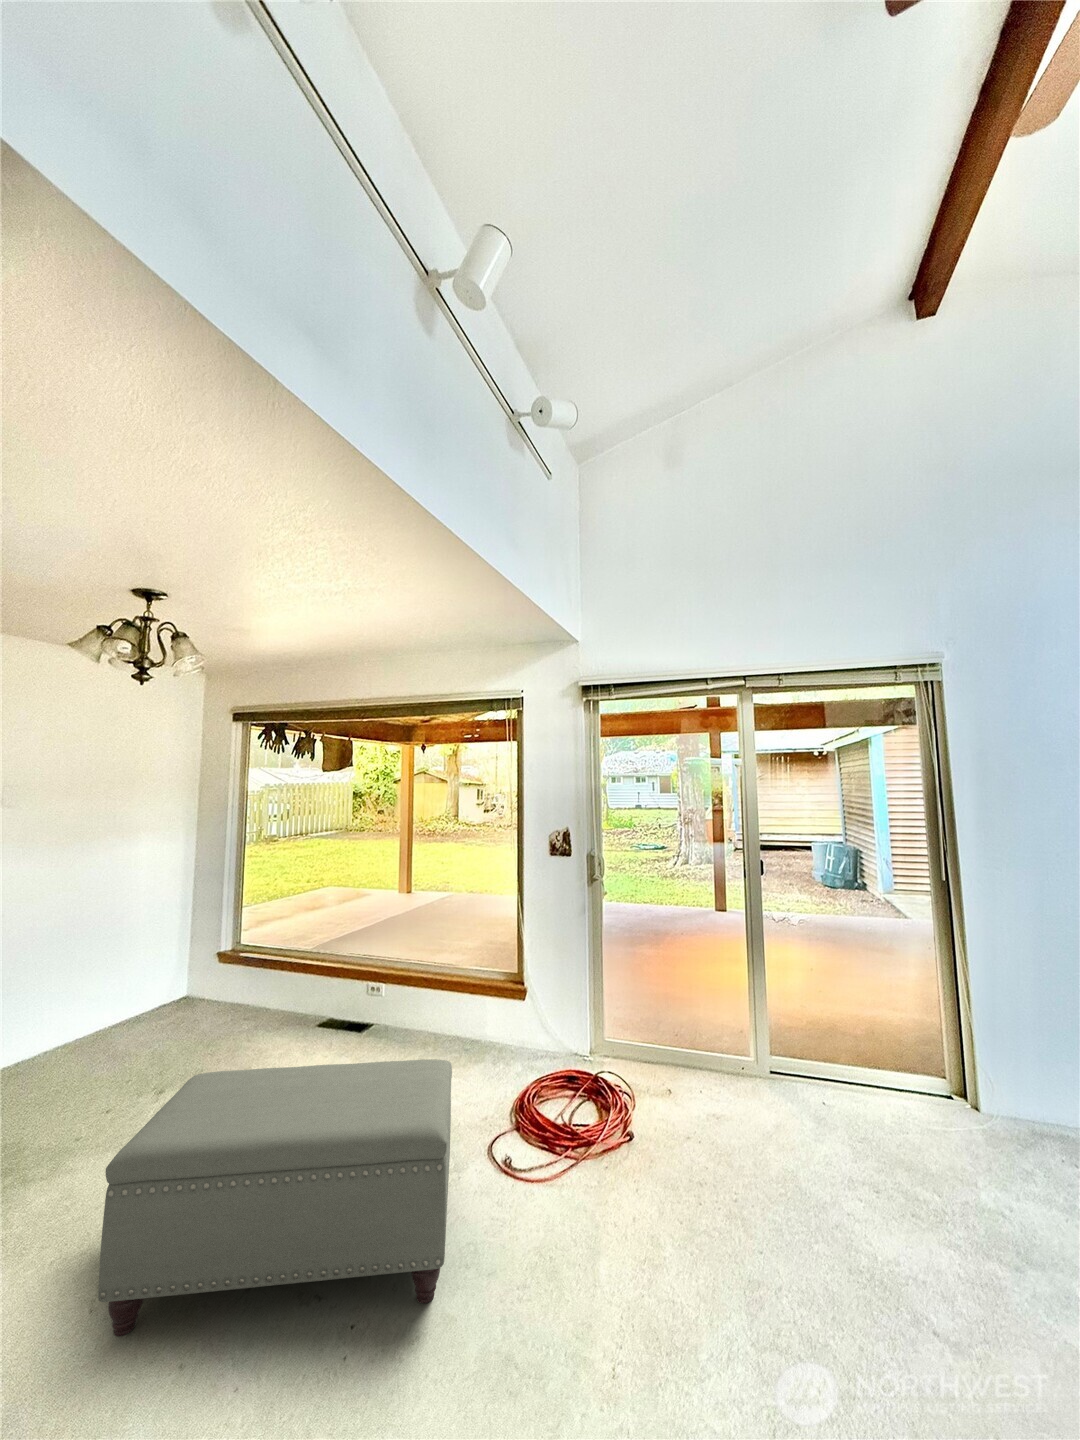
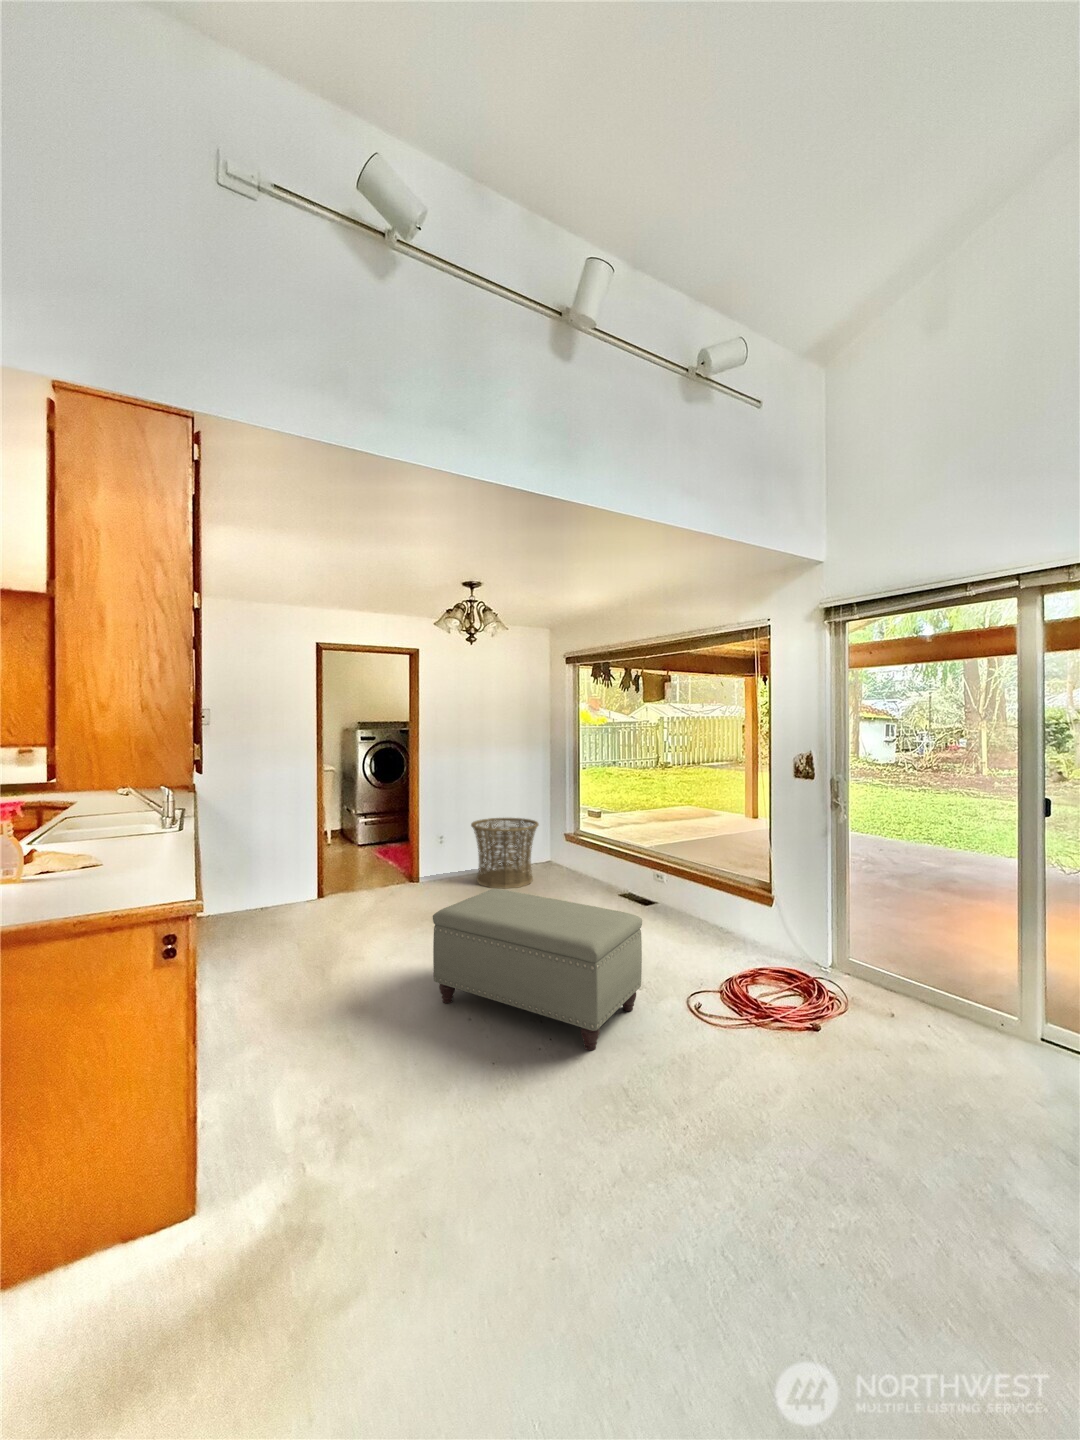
basket: none [68,939,191,1061] -> present [471,818,539,889]

